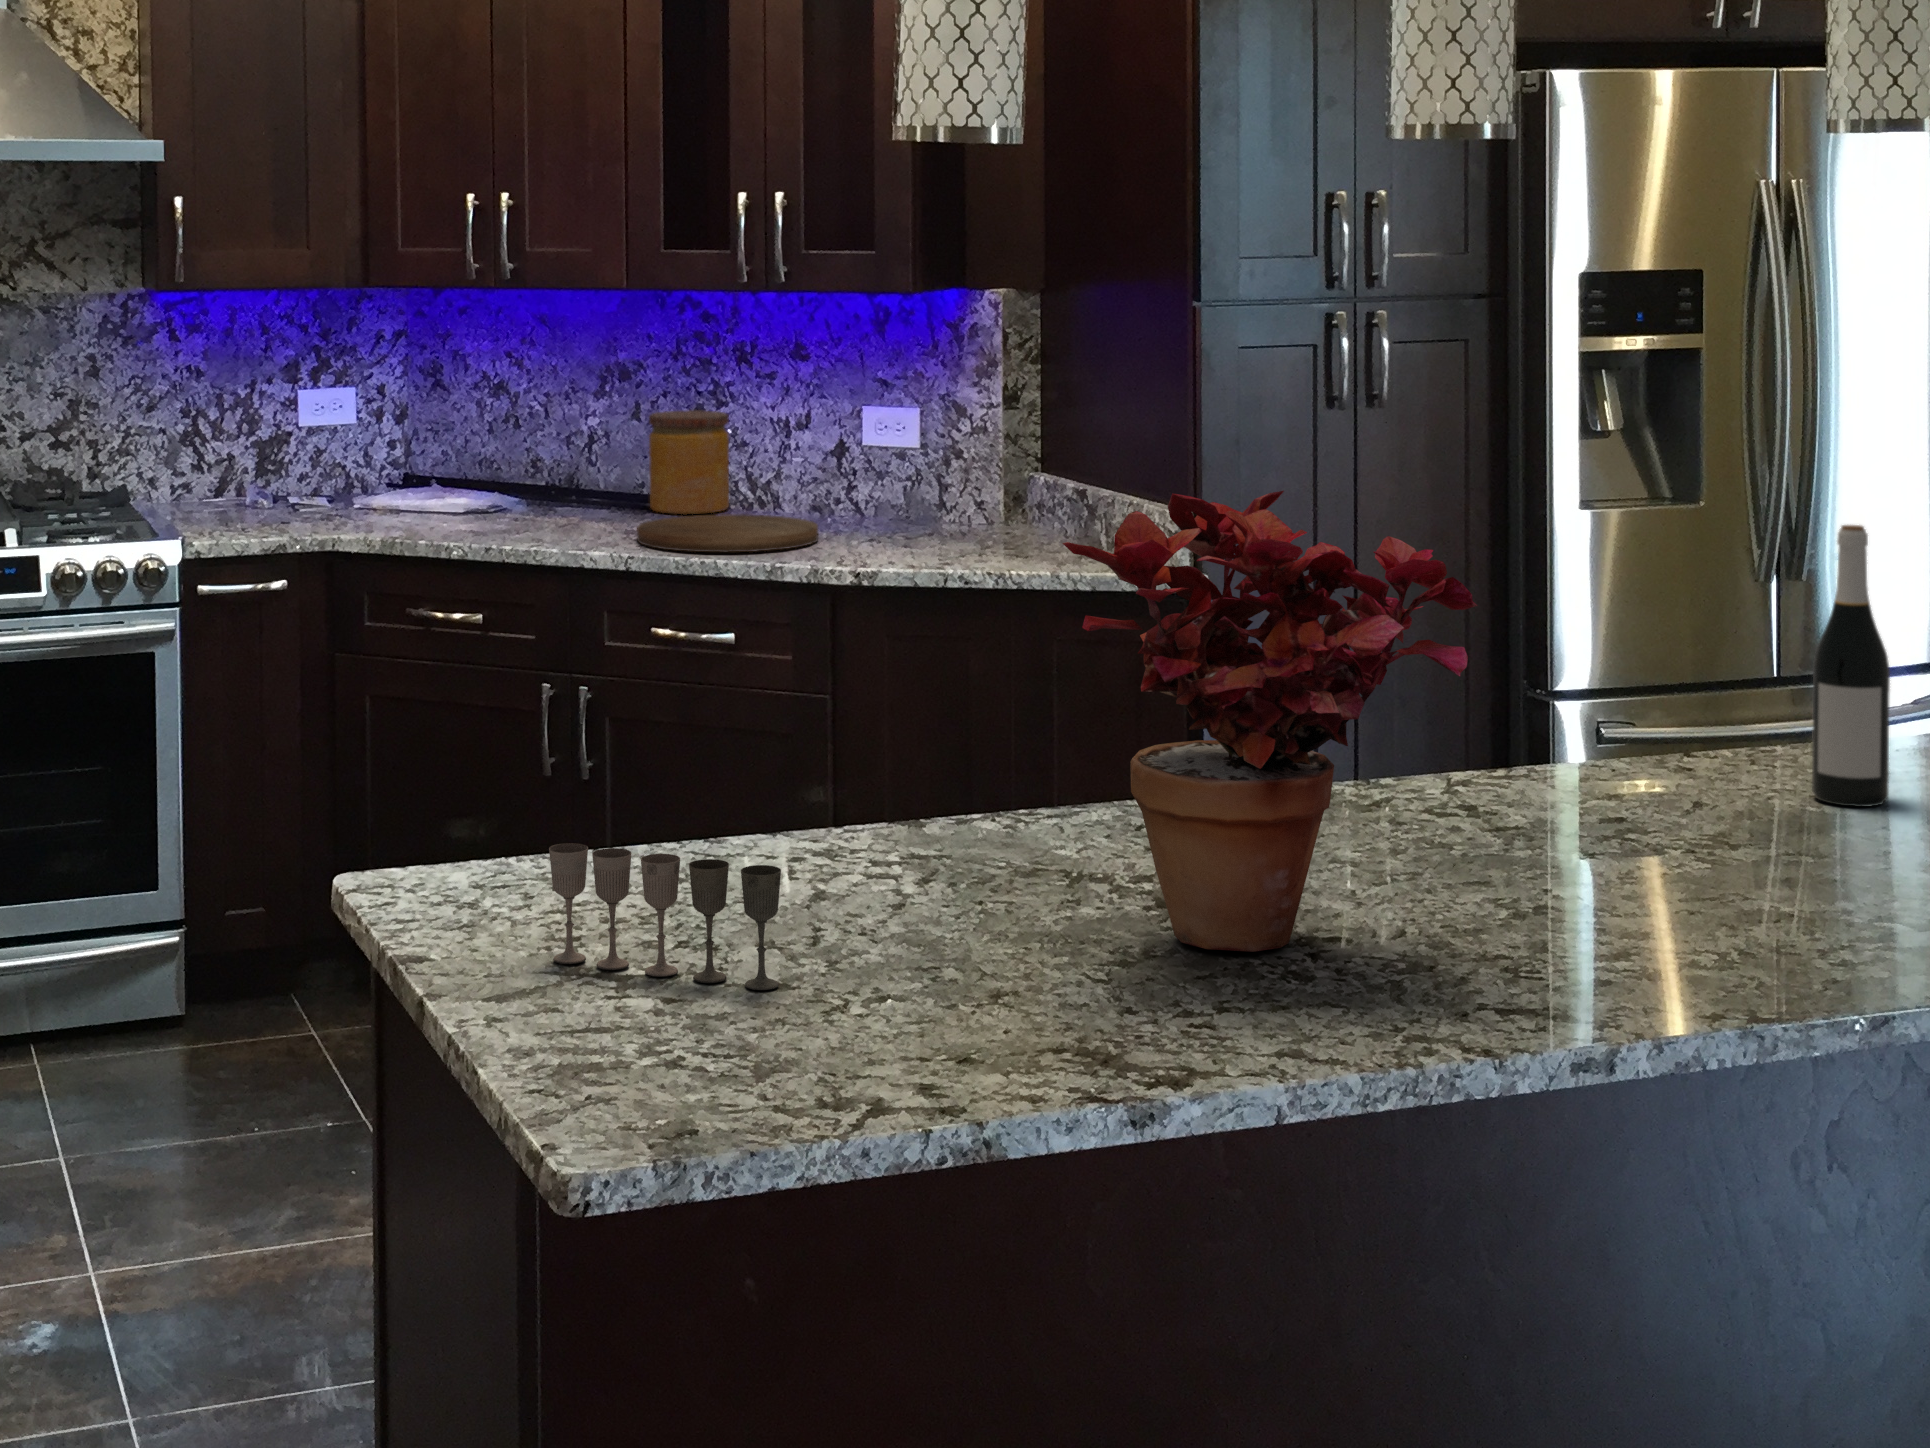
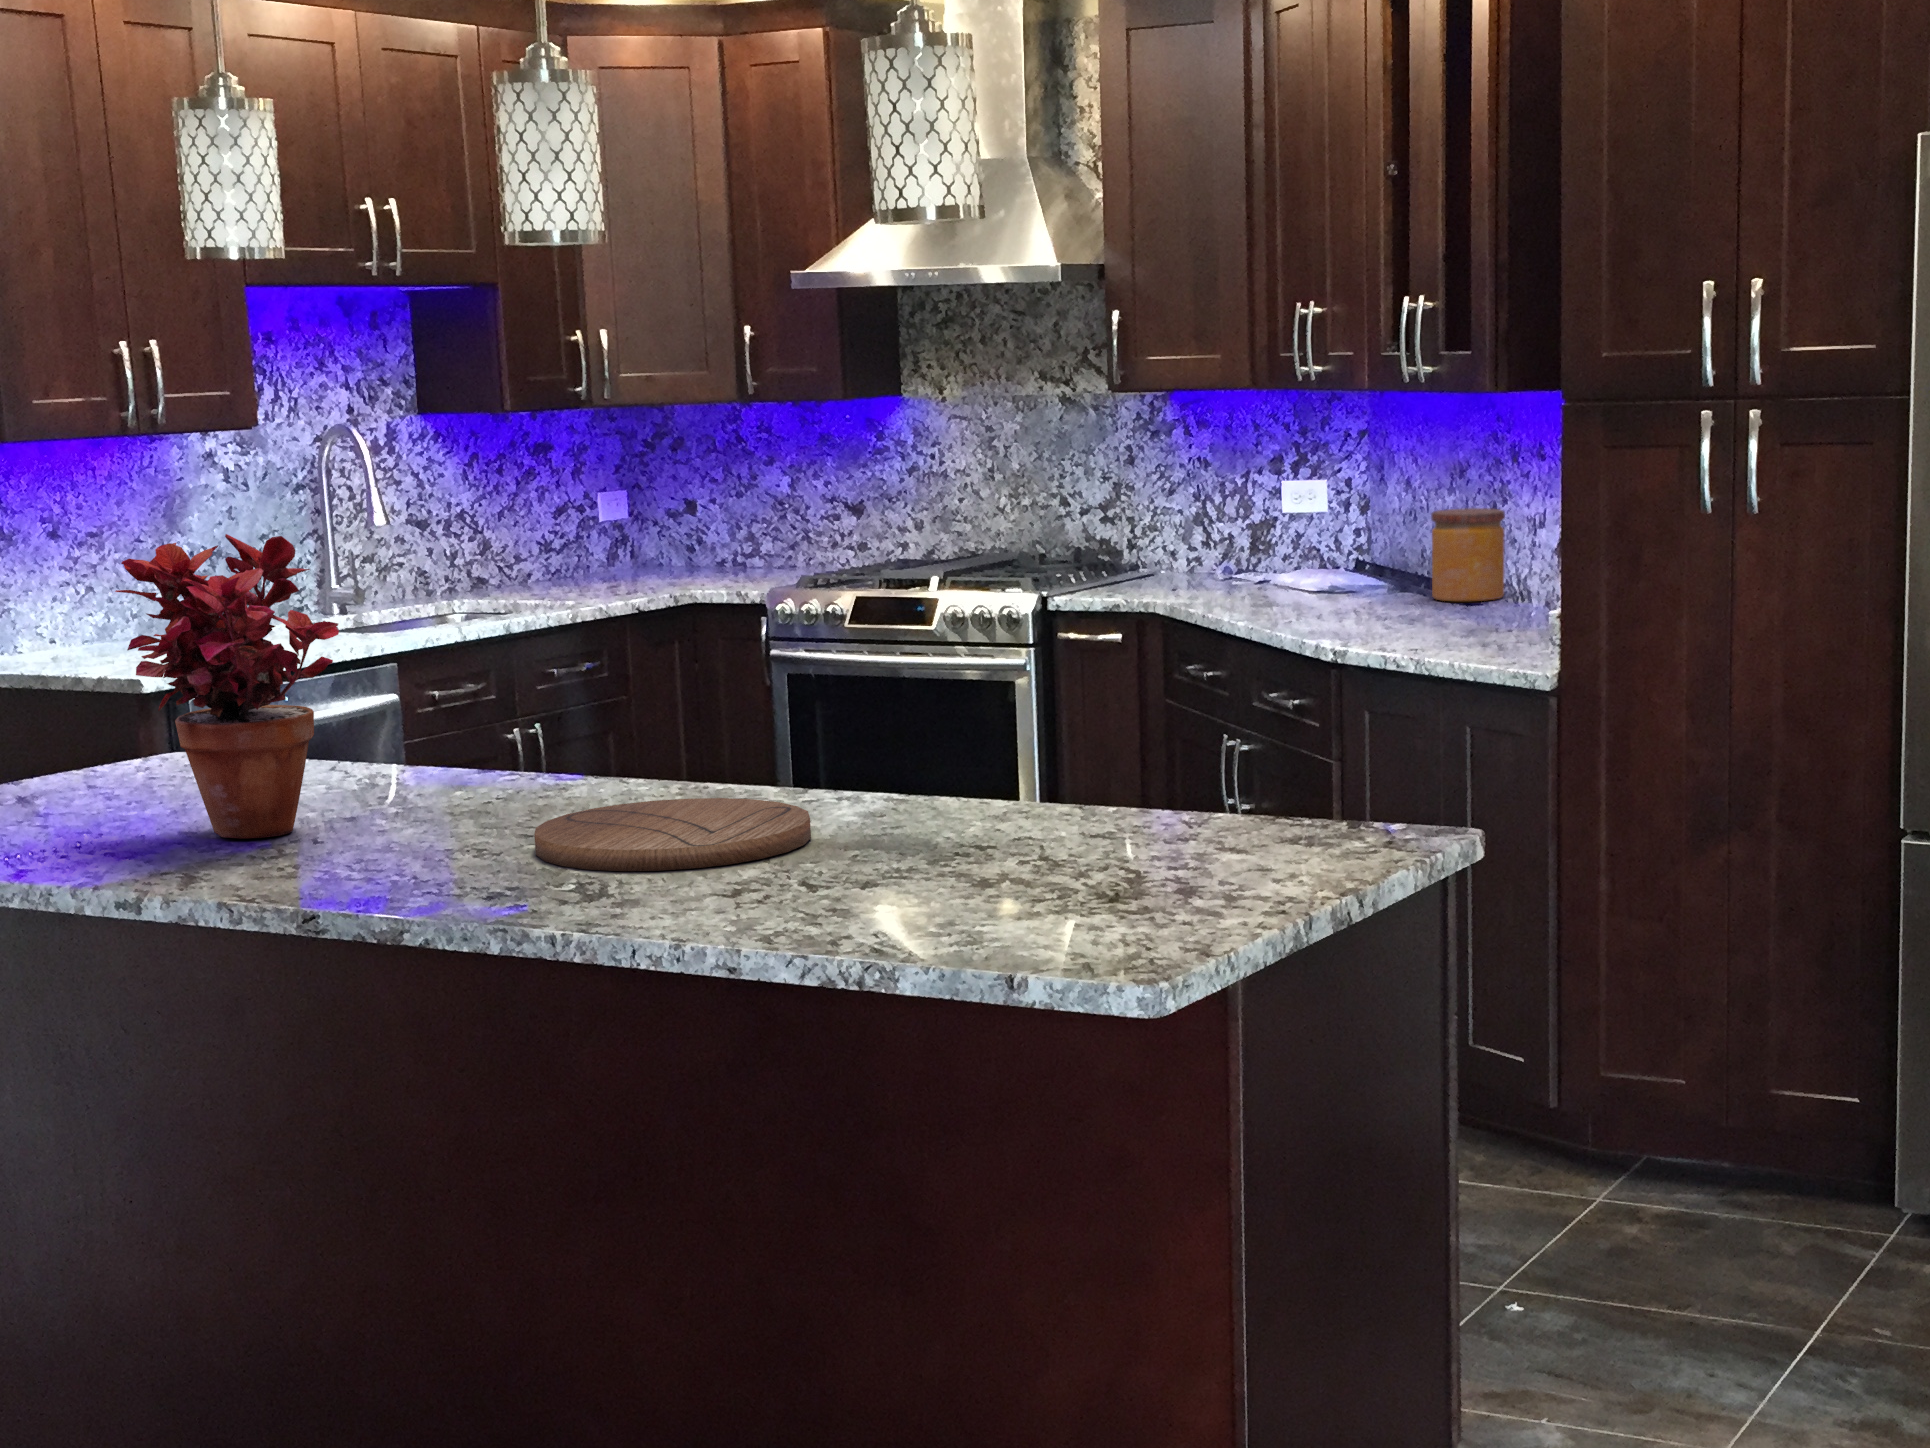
cutting board: present [637,514,818,552] -> present [534,798,811,871]
wine bottle: present [1812,525,1890,807] -> none [897,607,963,848]
wine glass: present [549,843,781,990] -> none [16,725,55,814]

